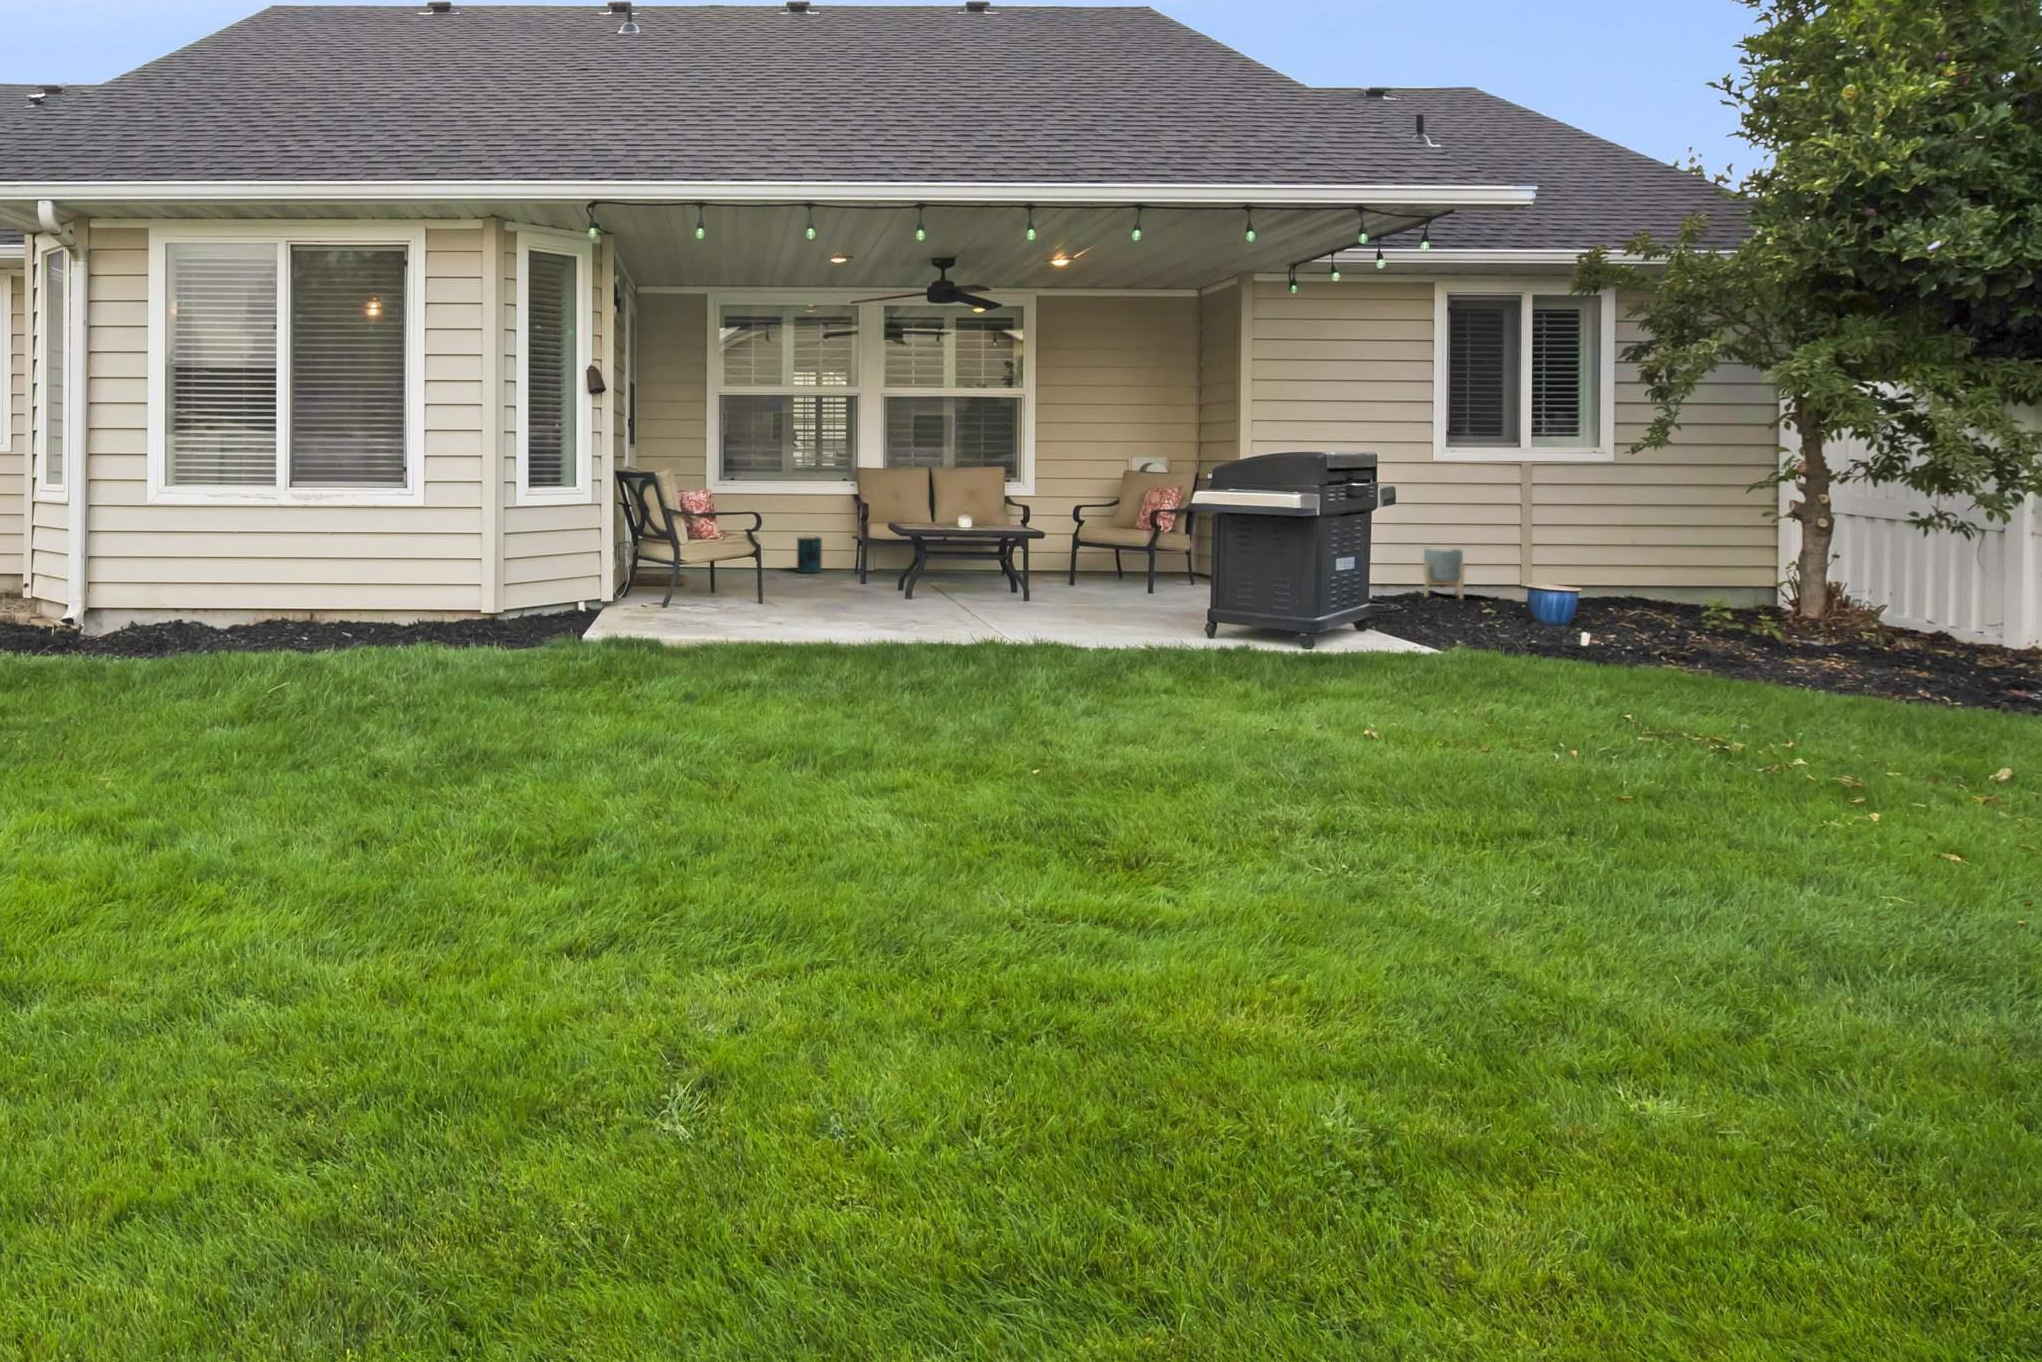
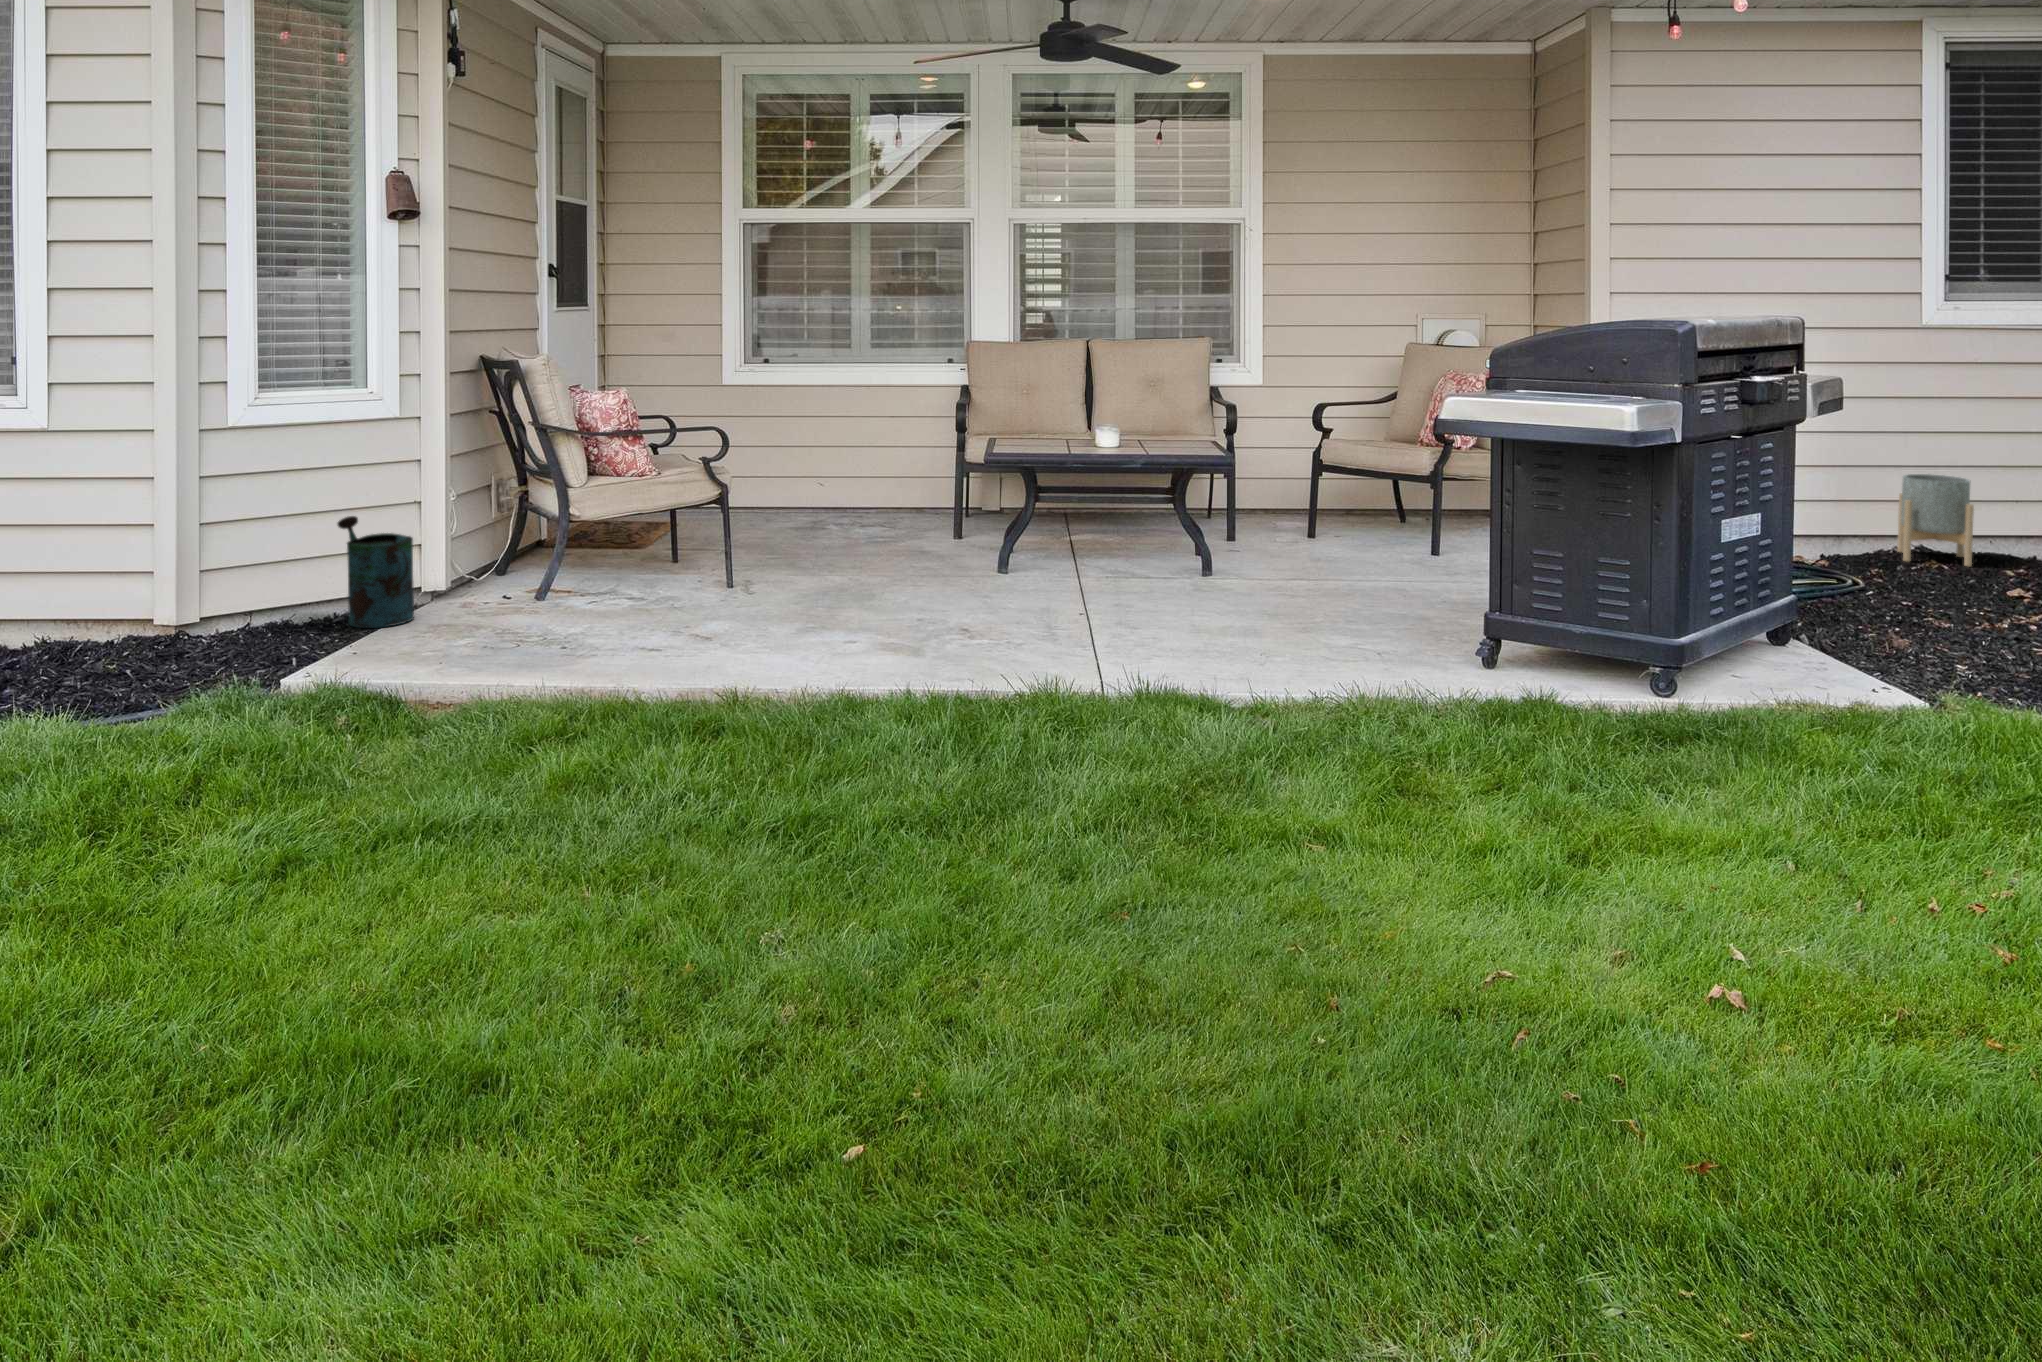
watering can: present [797,537,822,573] -> present [338,516,414,628]

